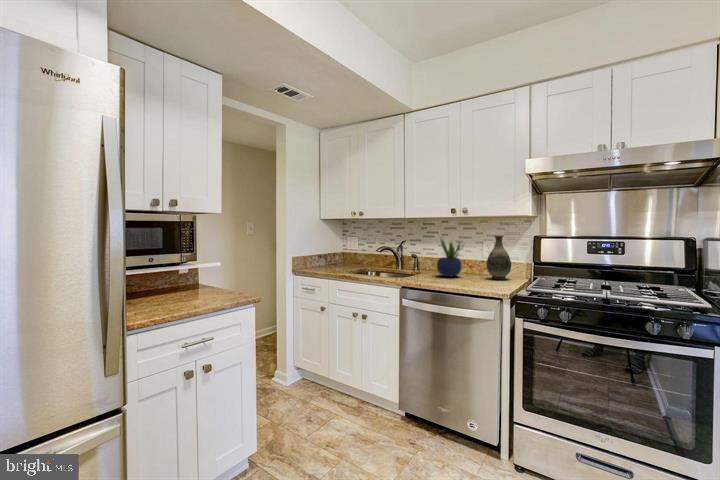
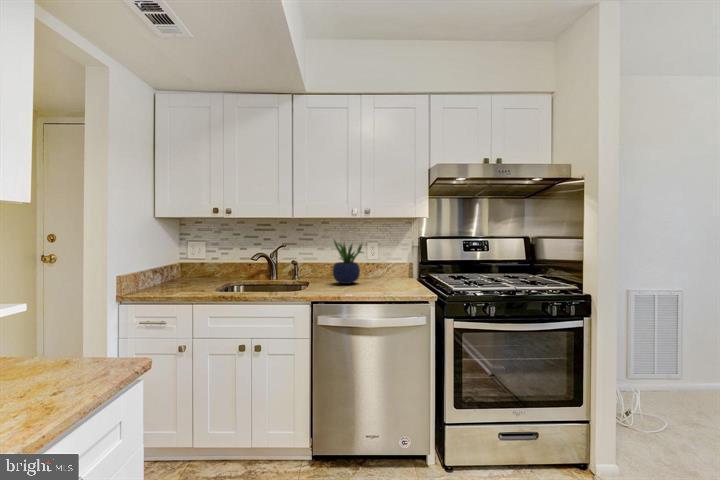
vase: present [487,235,511,280] -> none [384,237,408,282]

